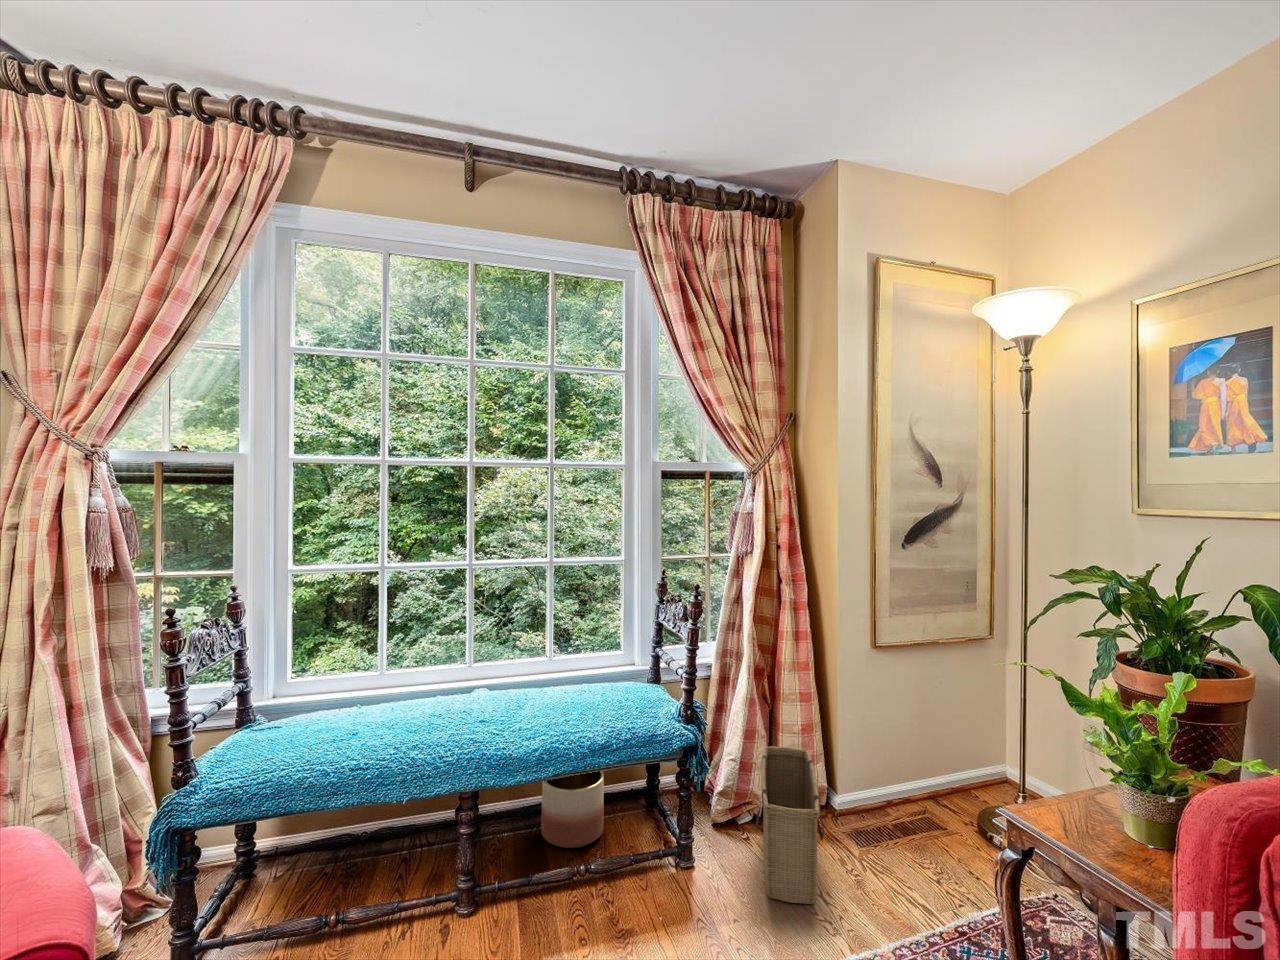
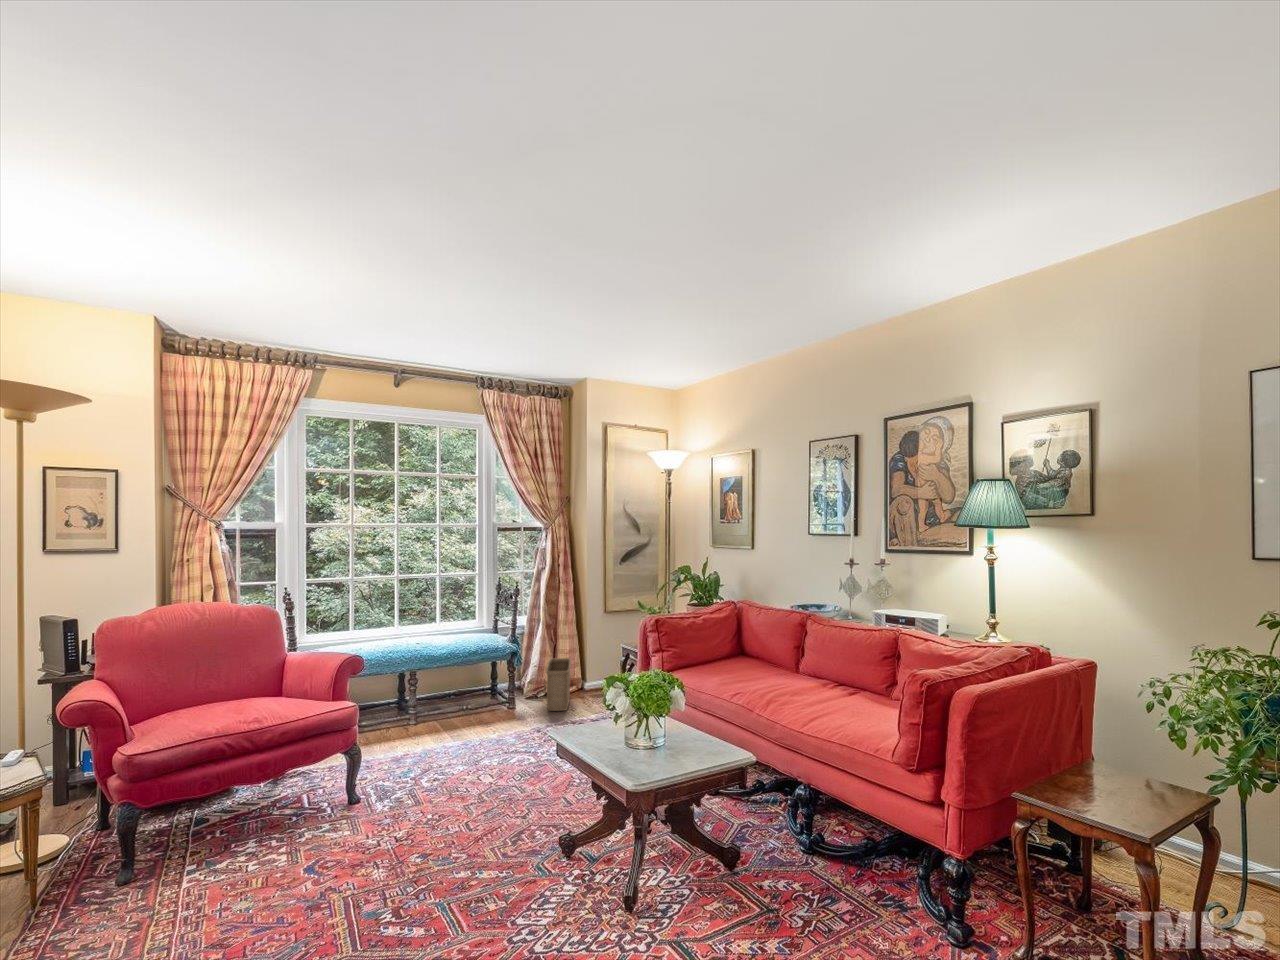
planter: present [541,771,604,848] -> none [441,675,472,710]

